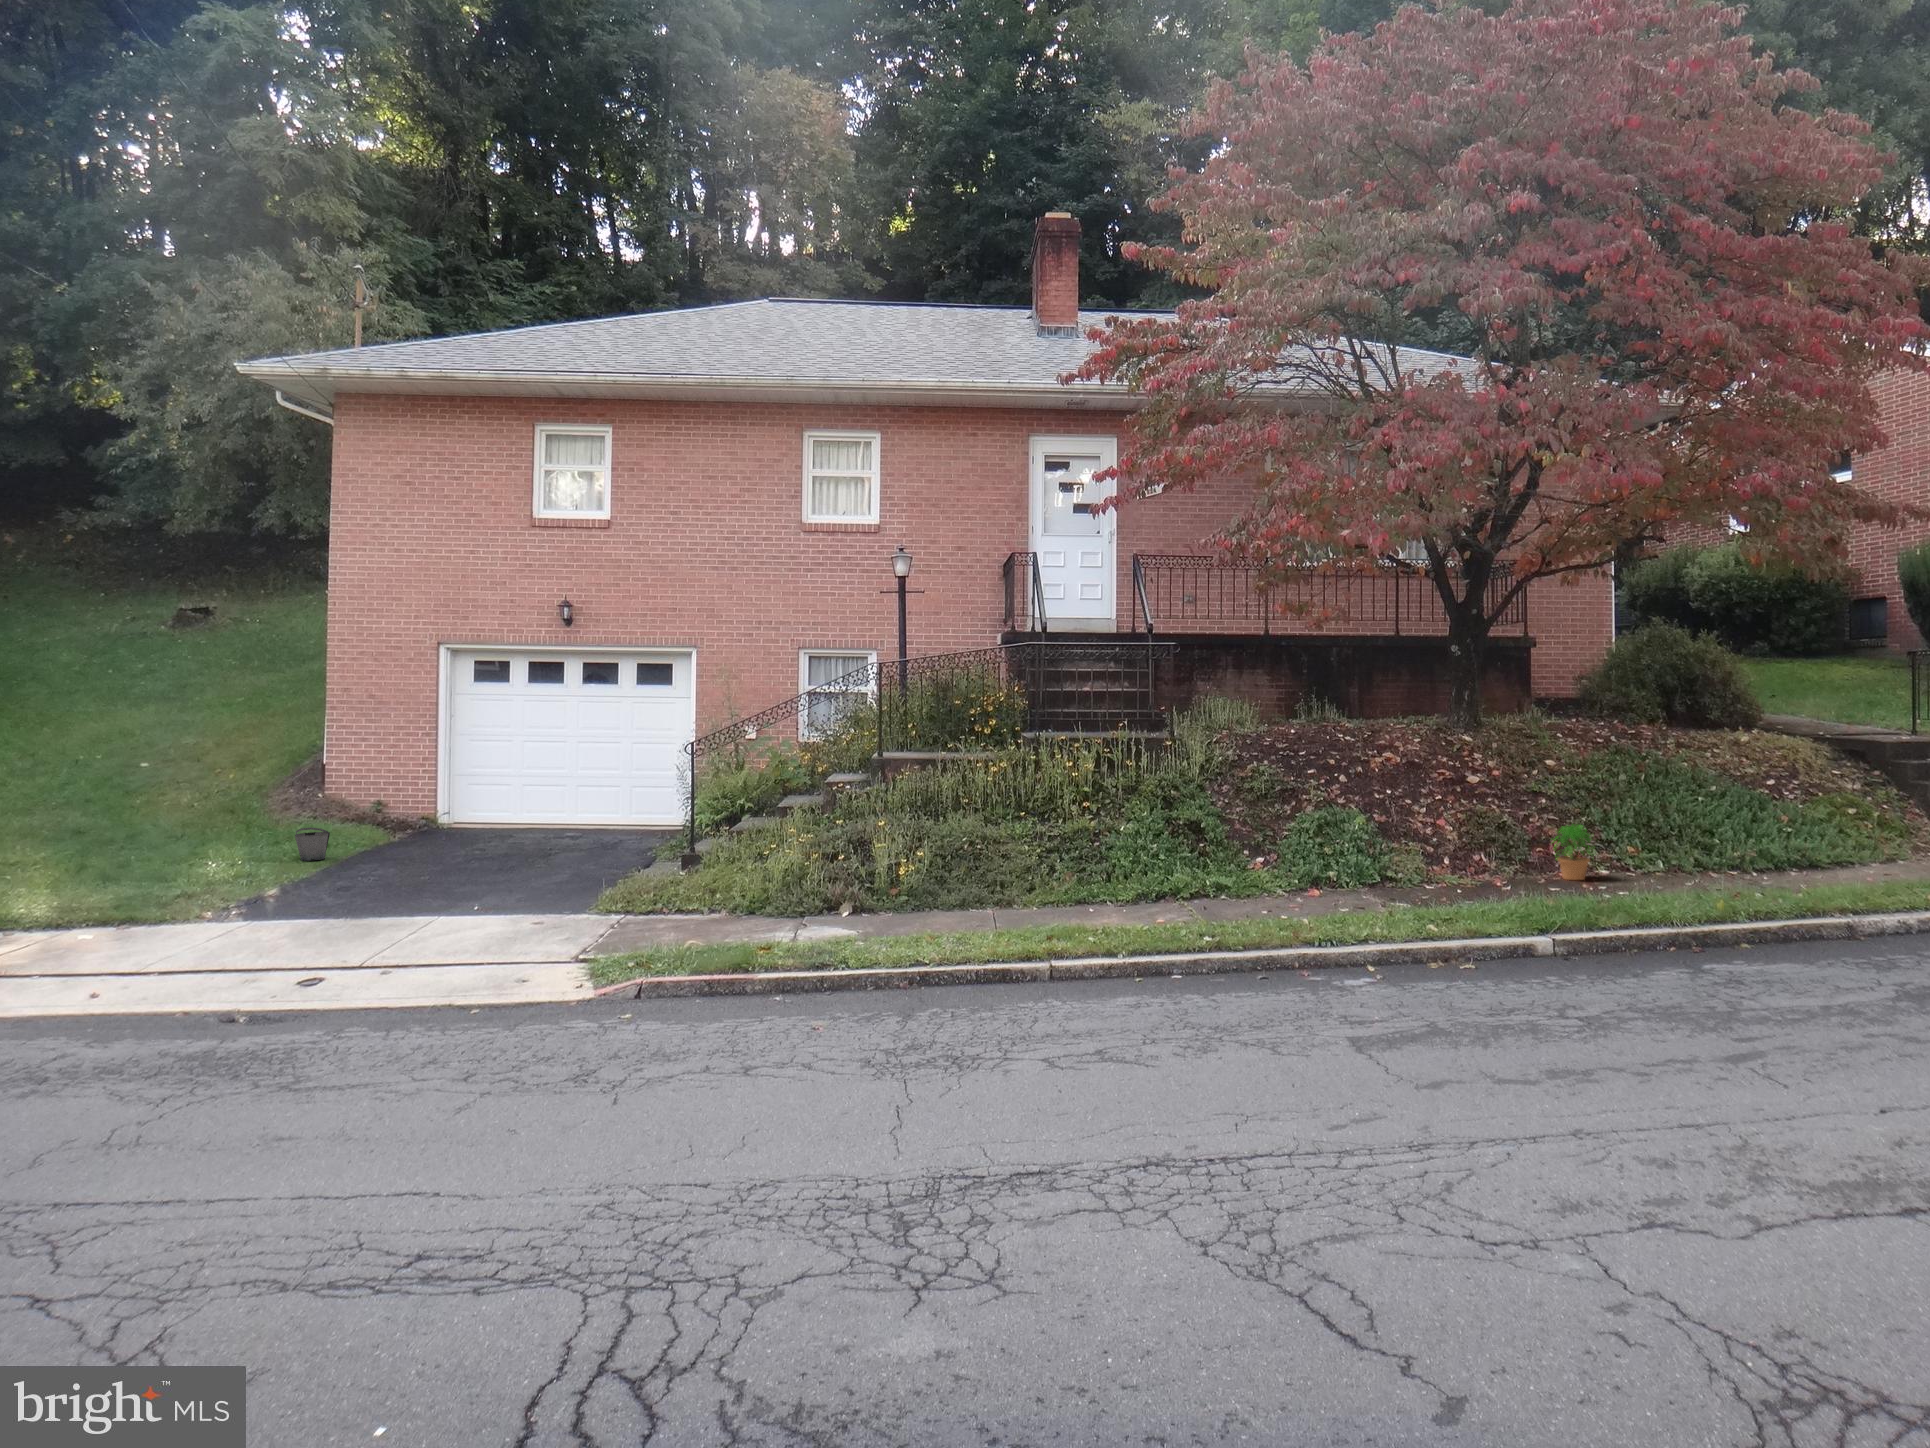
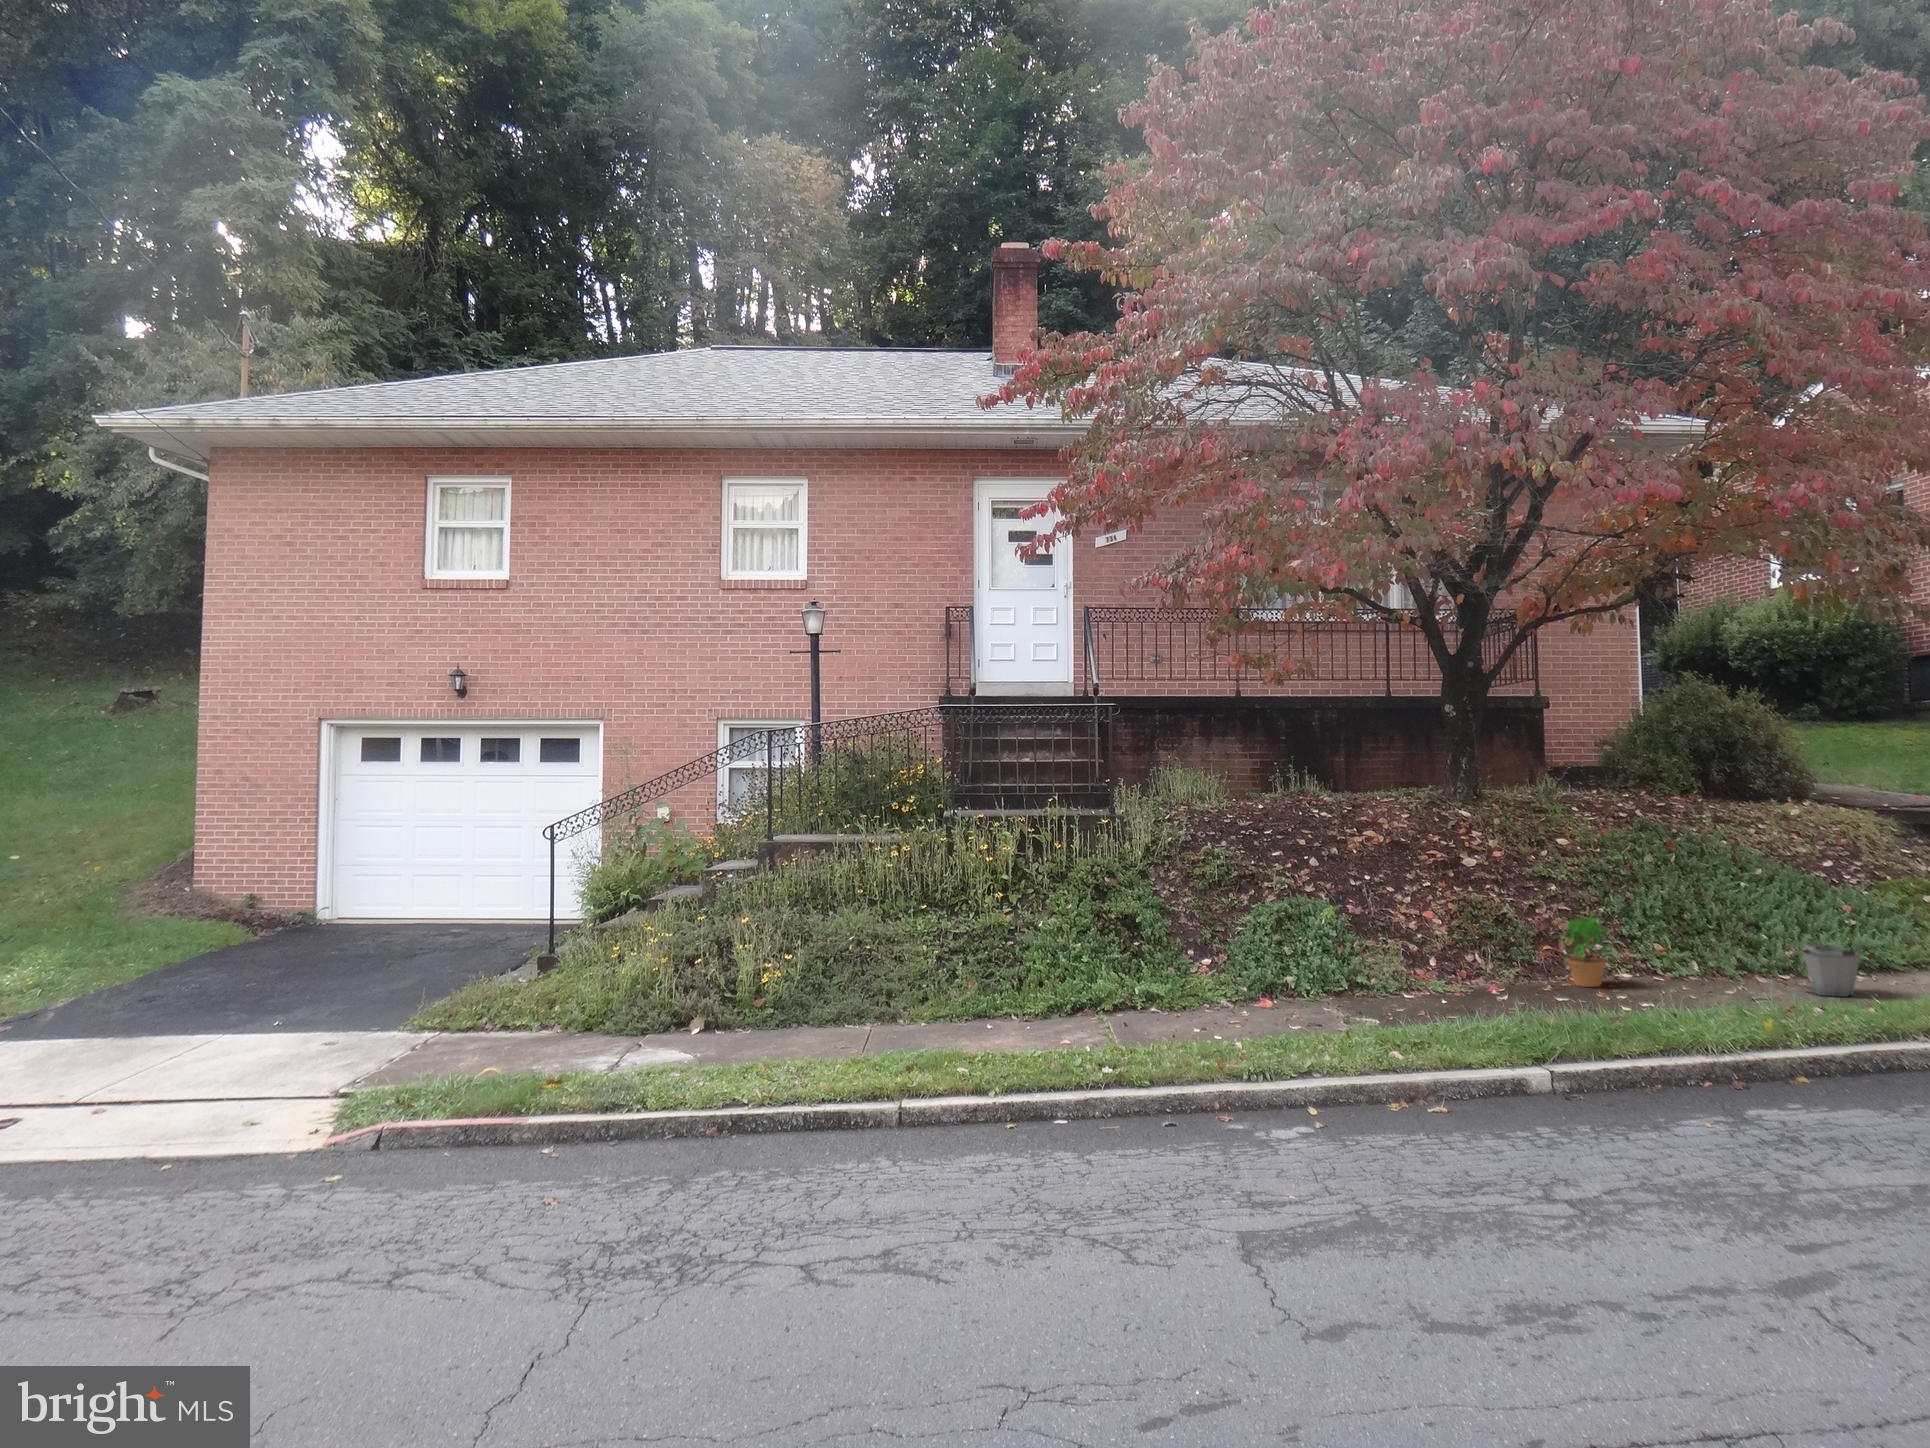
bucket: present [295,827,330,861] -> present [1803,942,1860,997]

